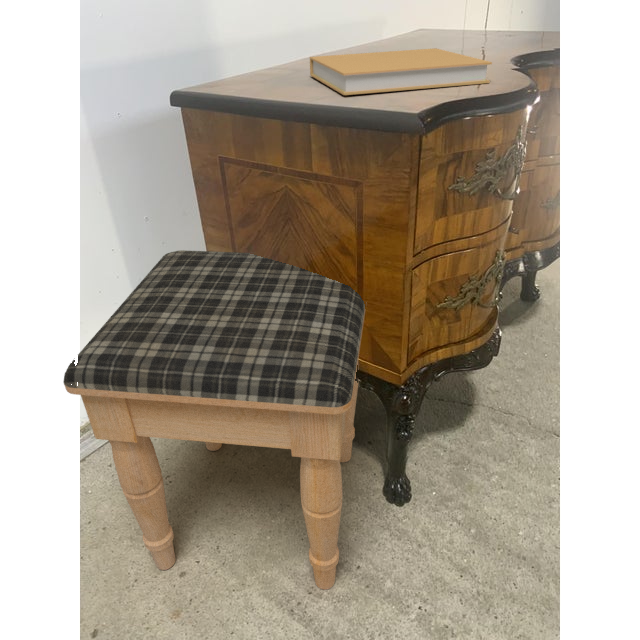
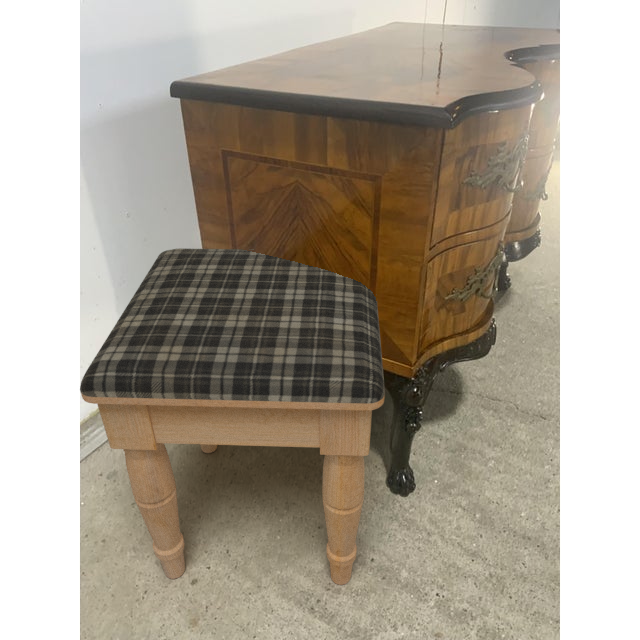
book: present [310,48,492,95] -> none [309,41,497,88]

